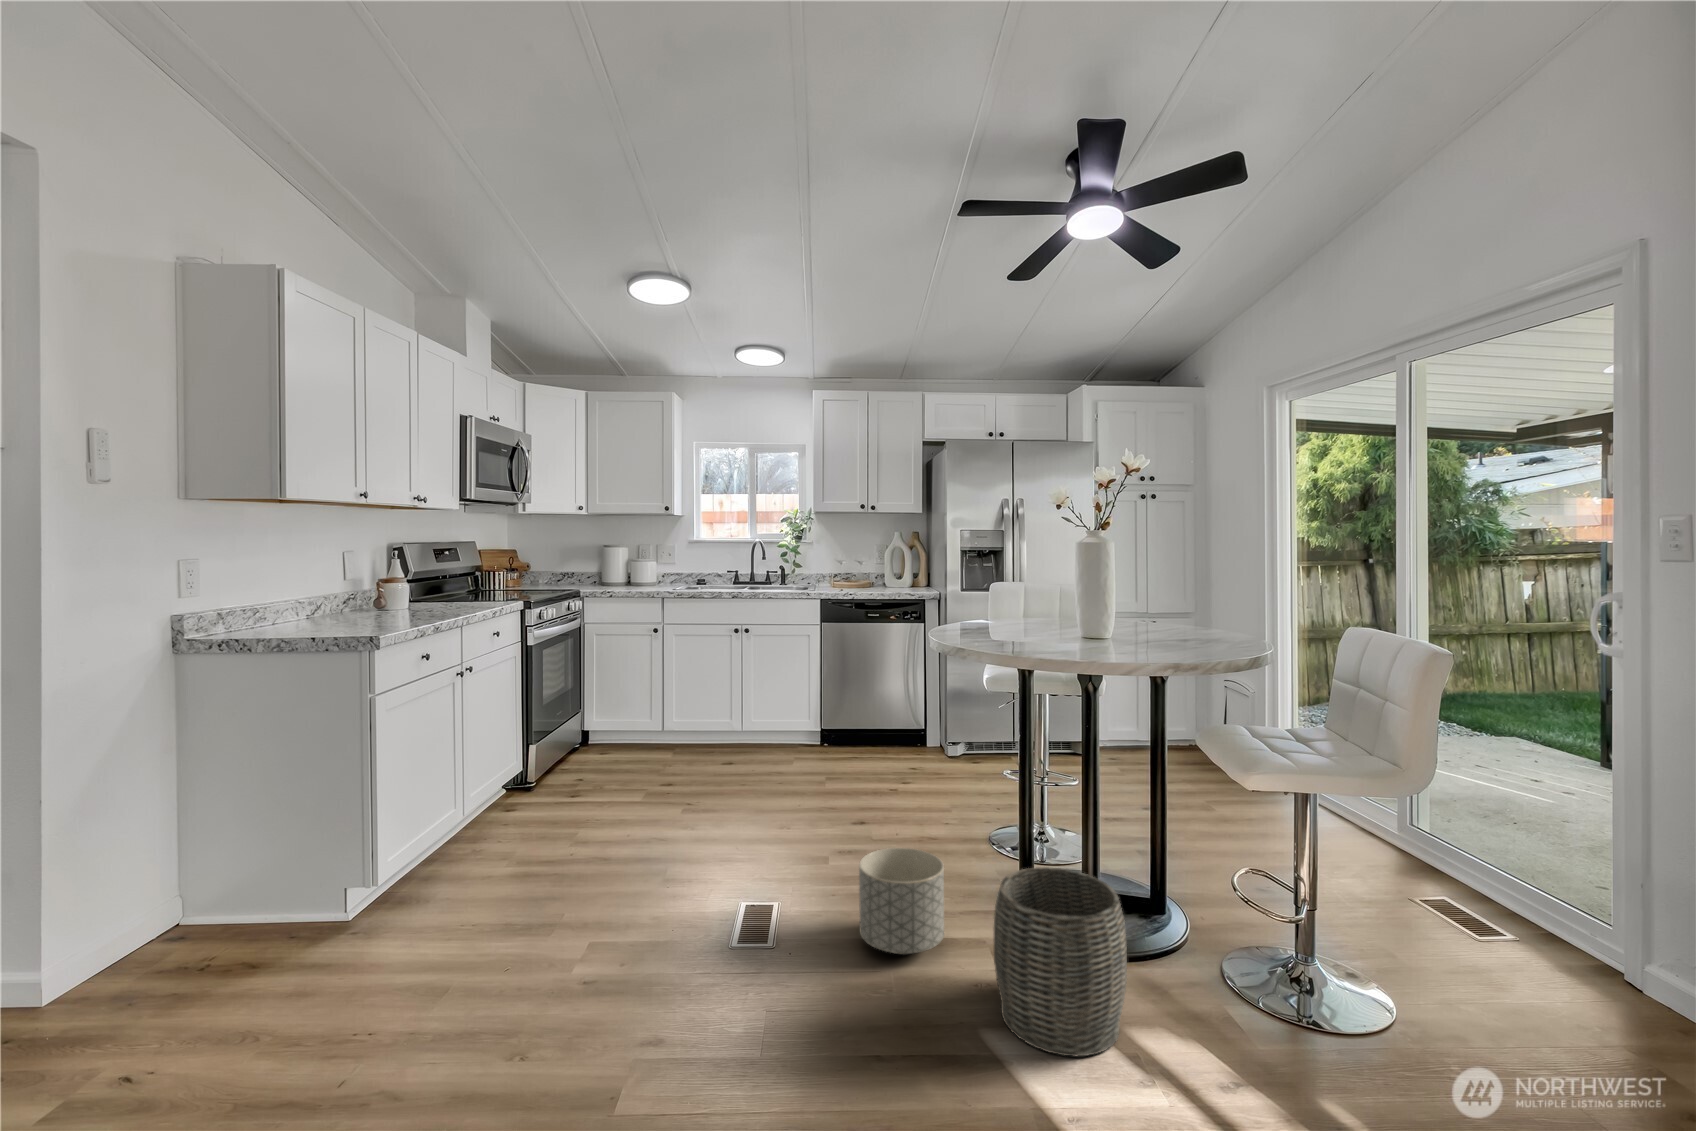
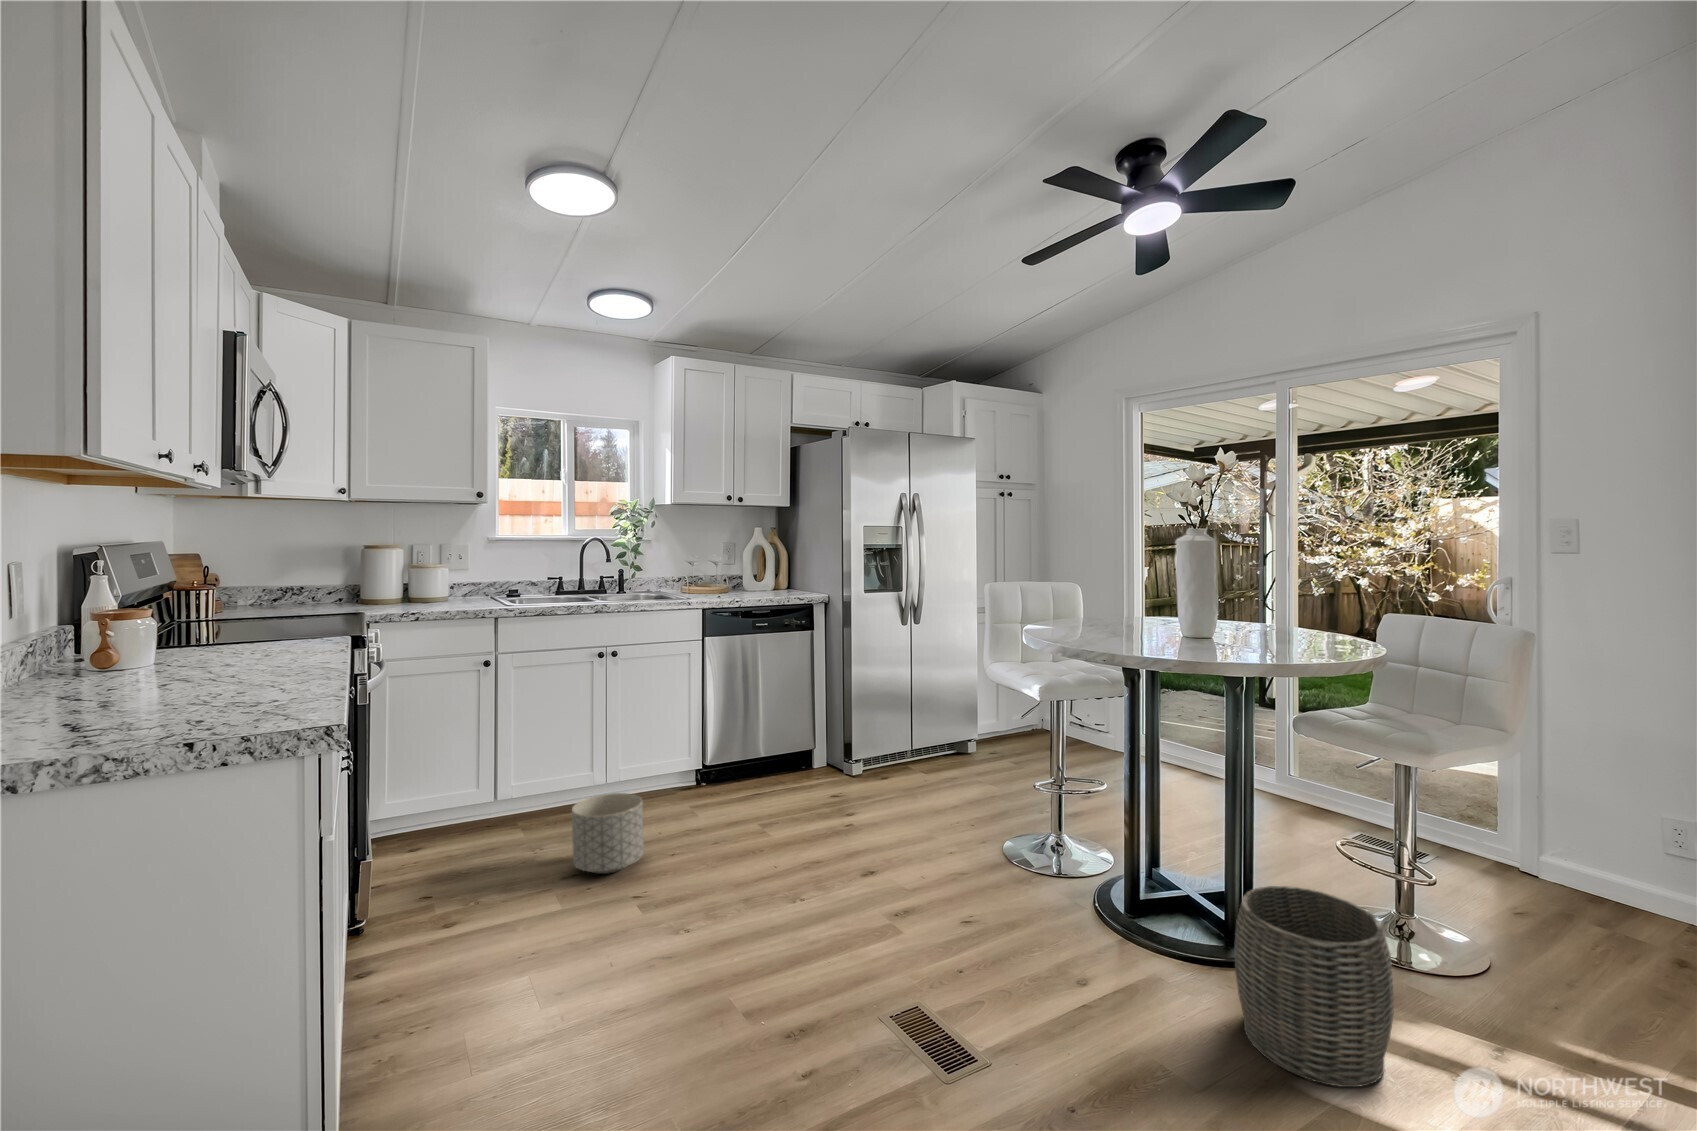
planter: present [859,848,944,955] -> present [572,793,644,874]

